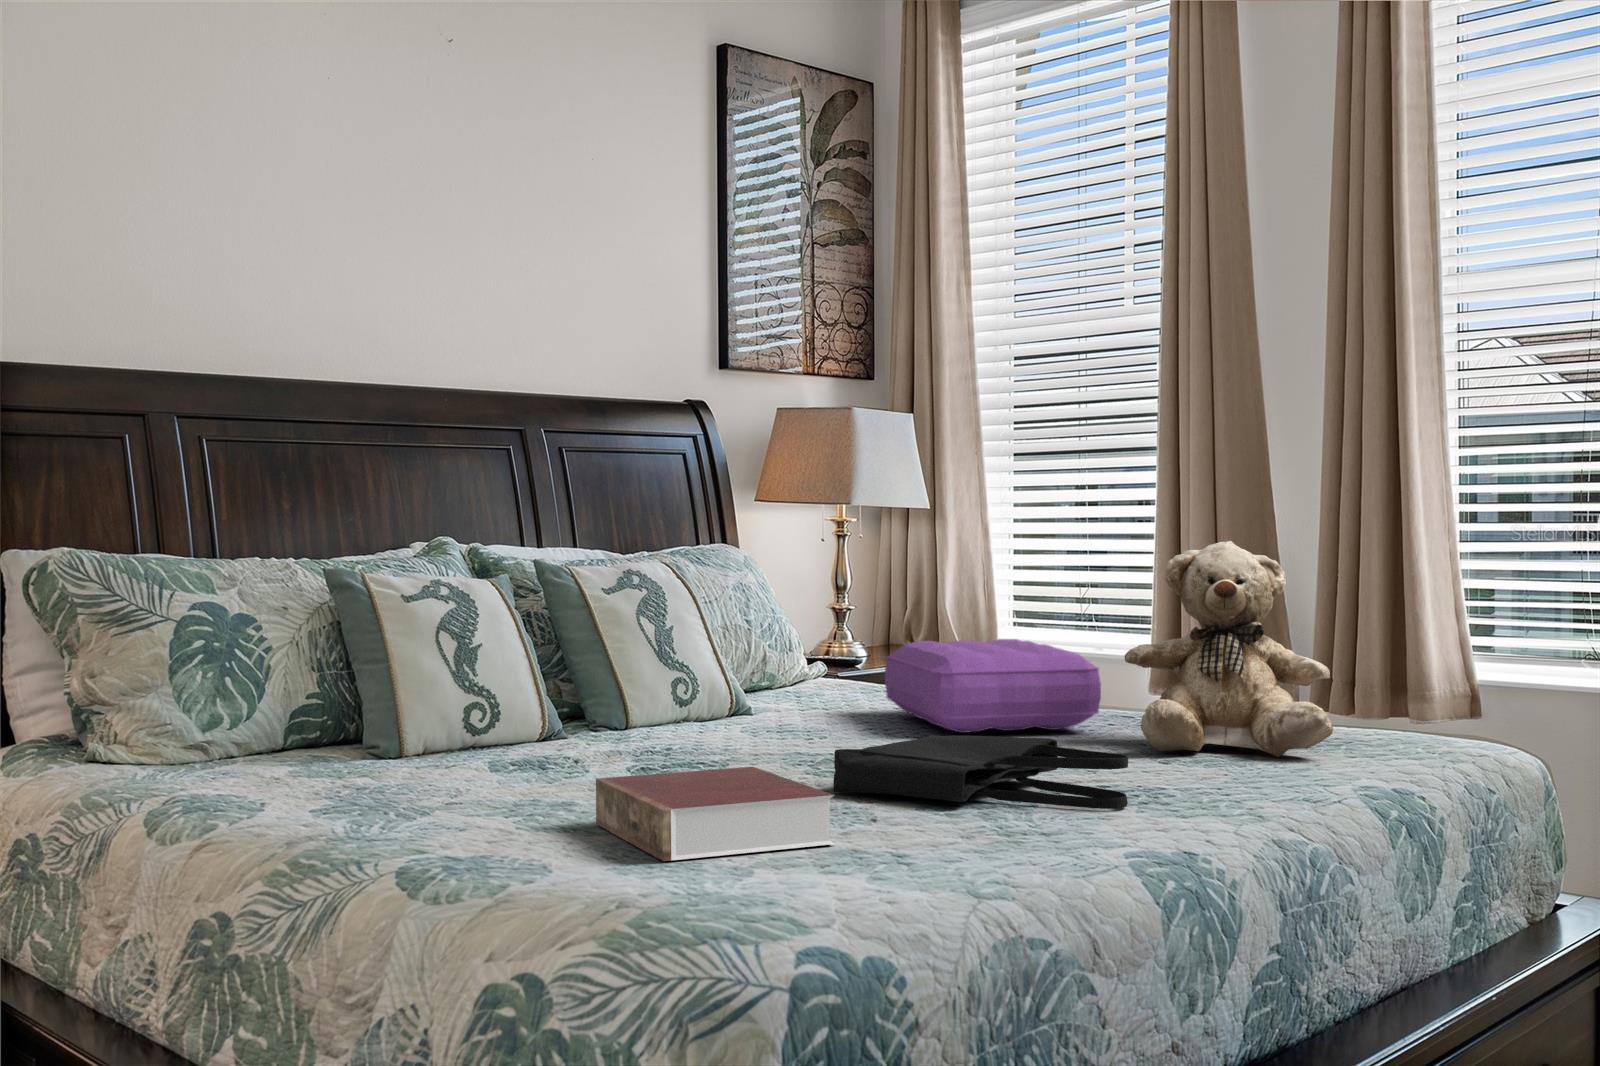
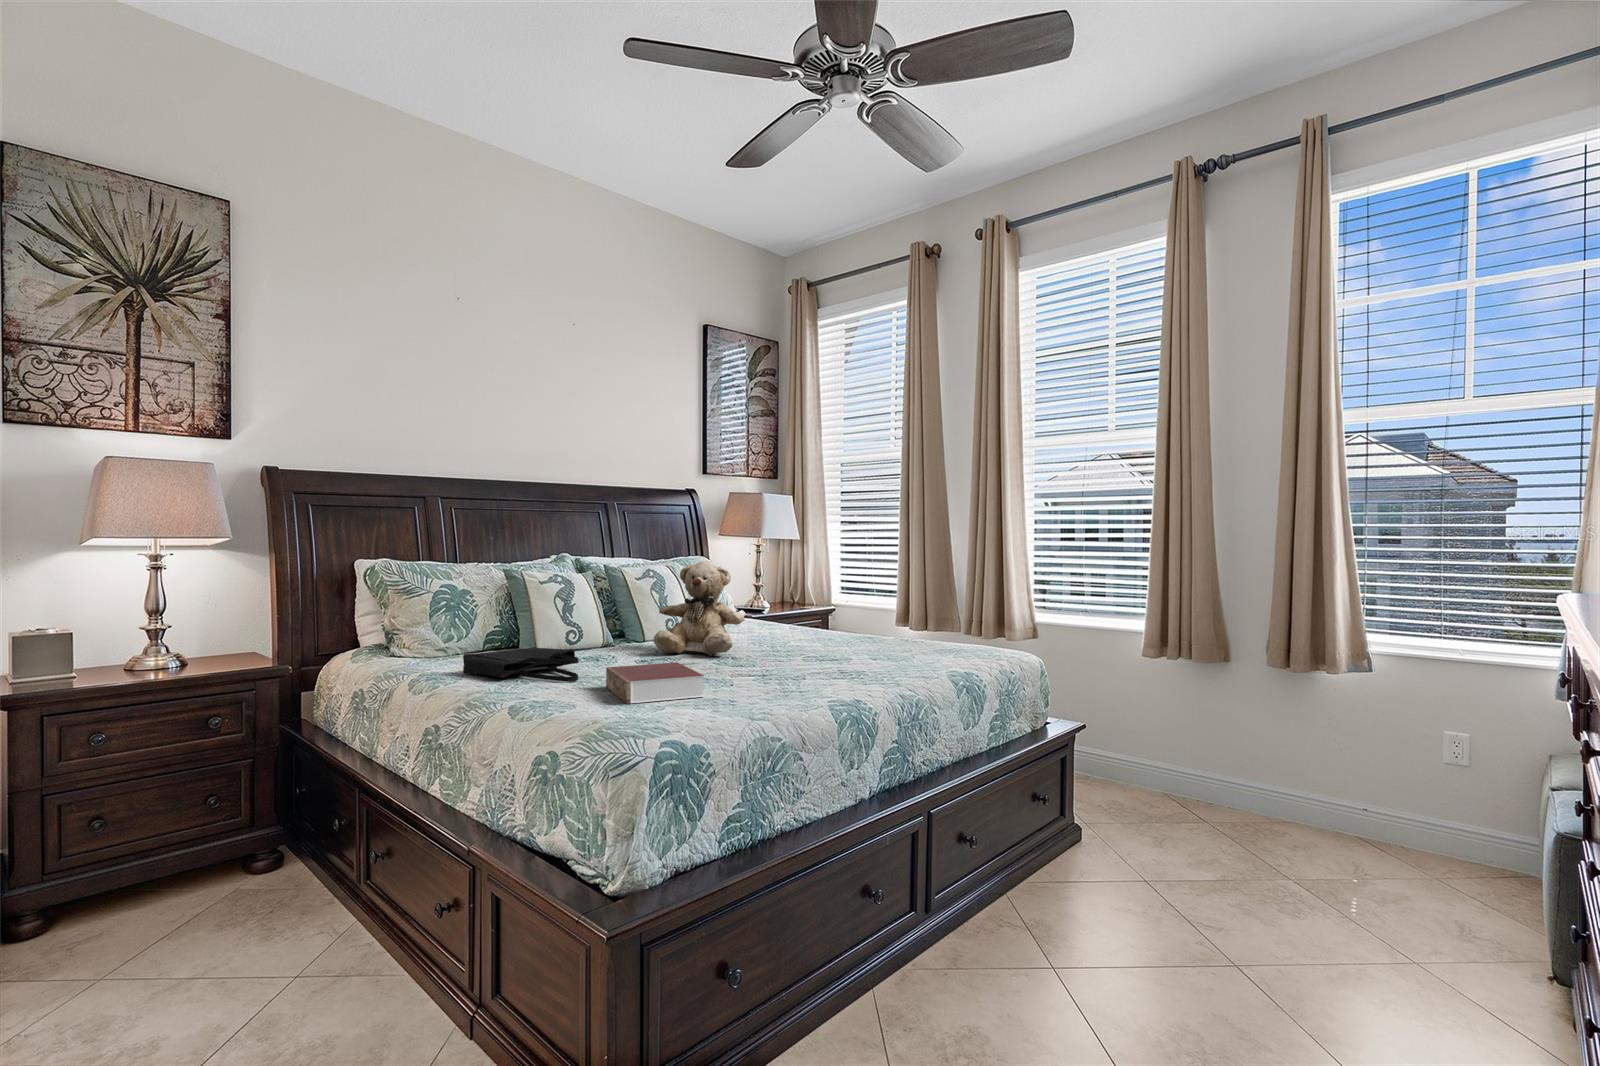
teddy bear: present [1125,541,1333,757] -> present [654,560,745,656]
pillow: present [885,639,1101,733] -> none [762,603,853,646]
tote bag: present [833,734,1128,809] -> present [463,647,579,682]

